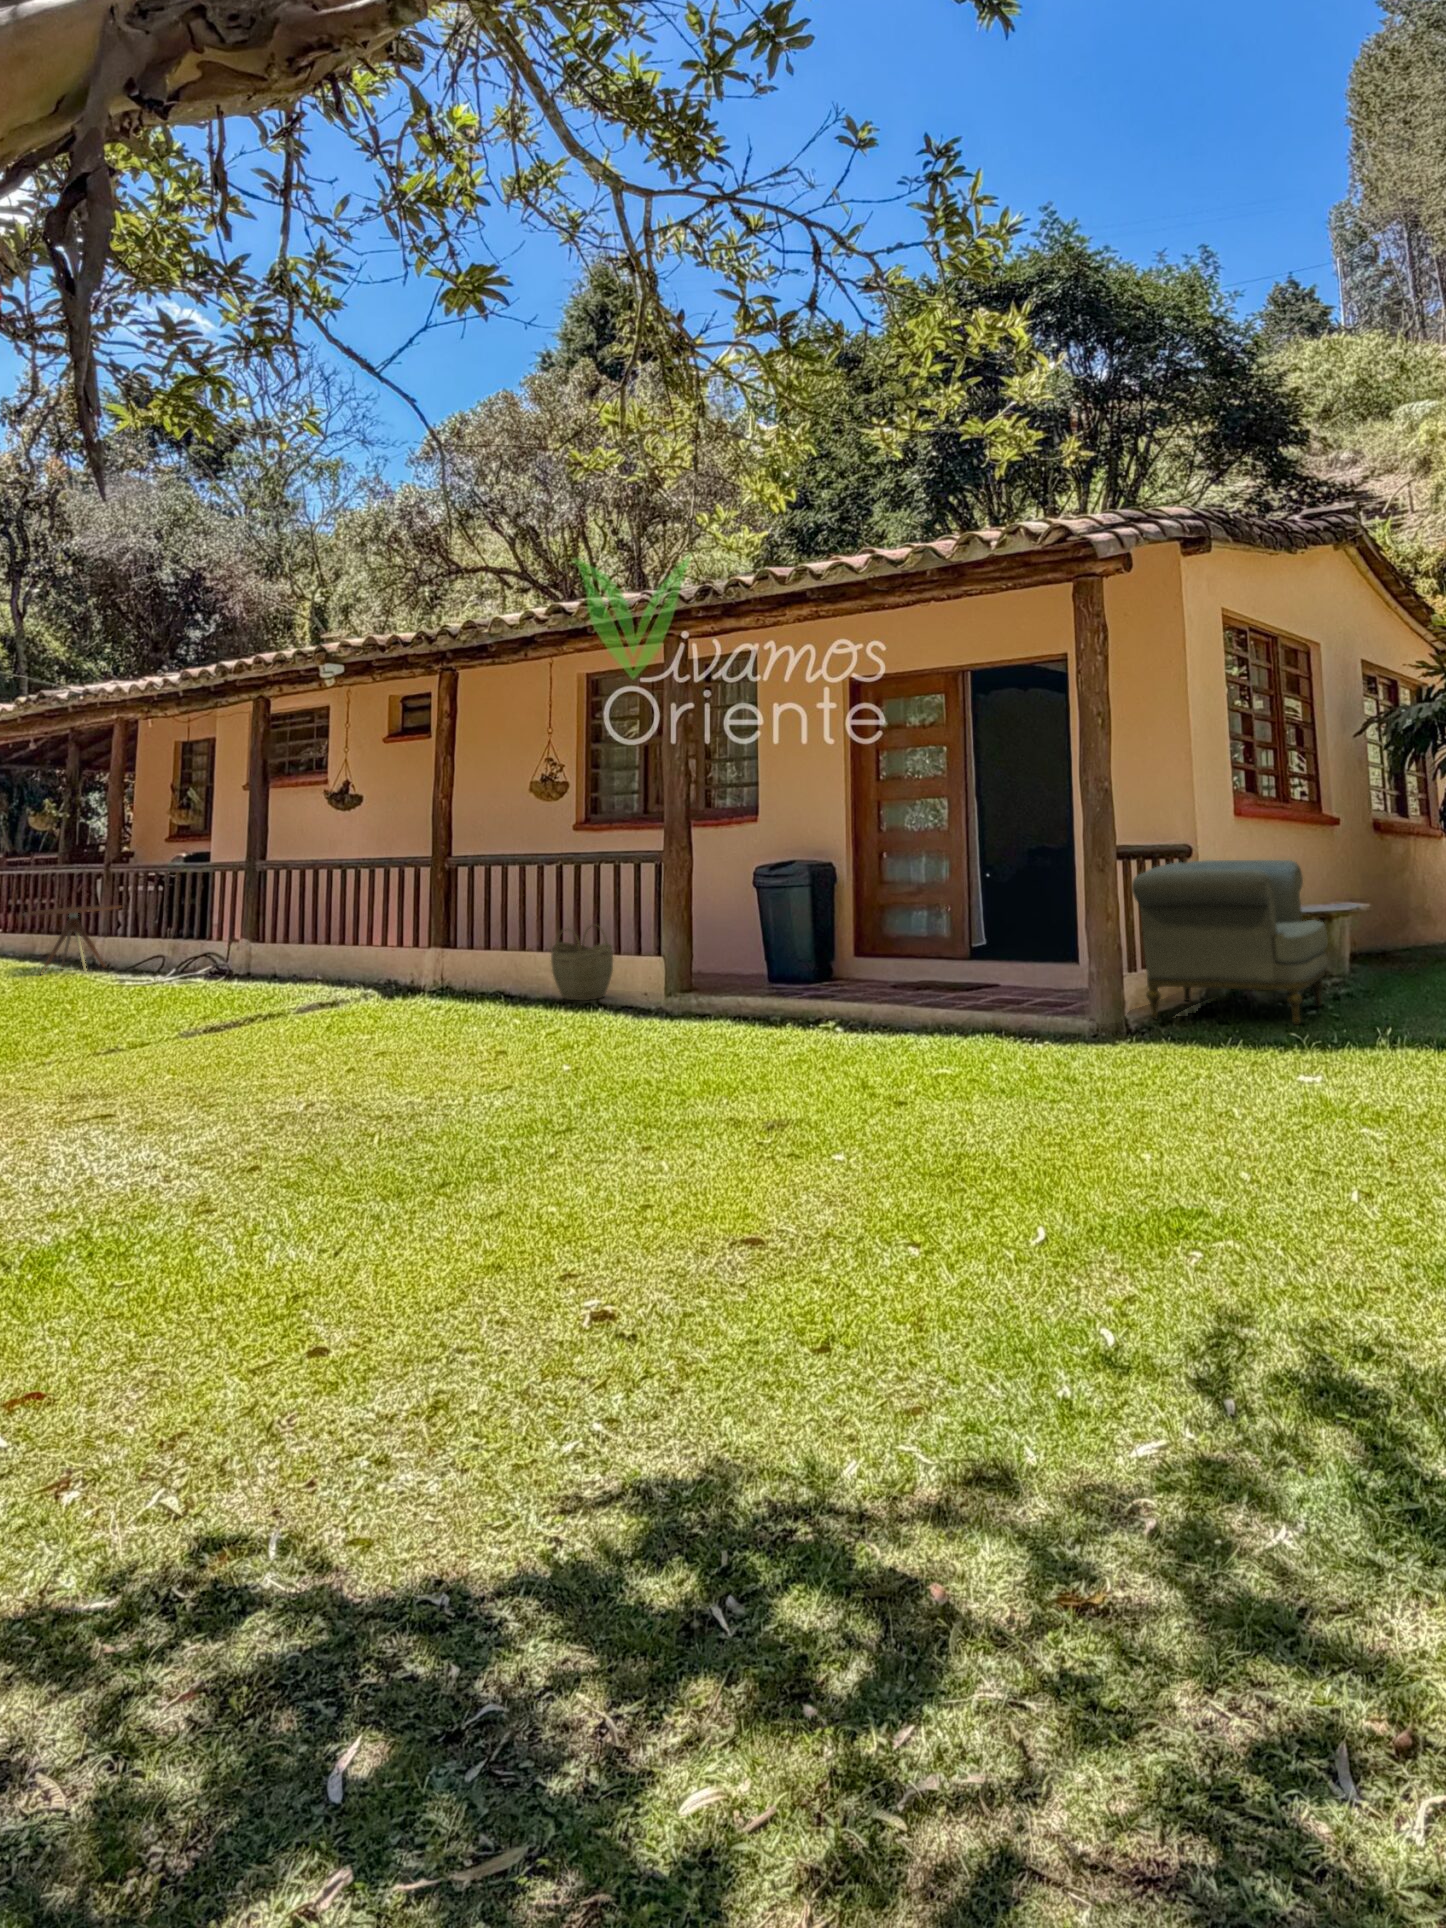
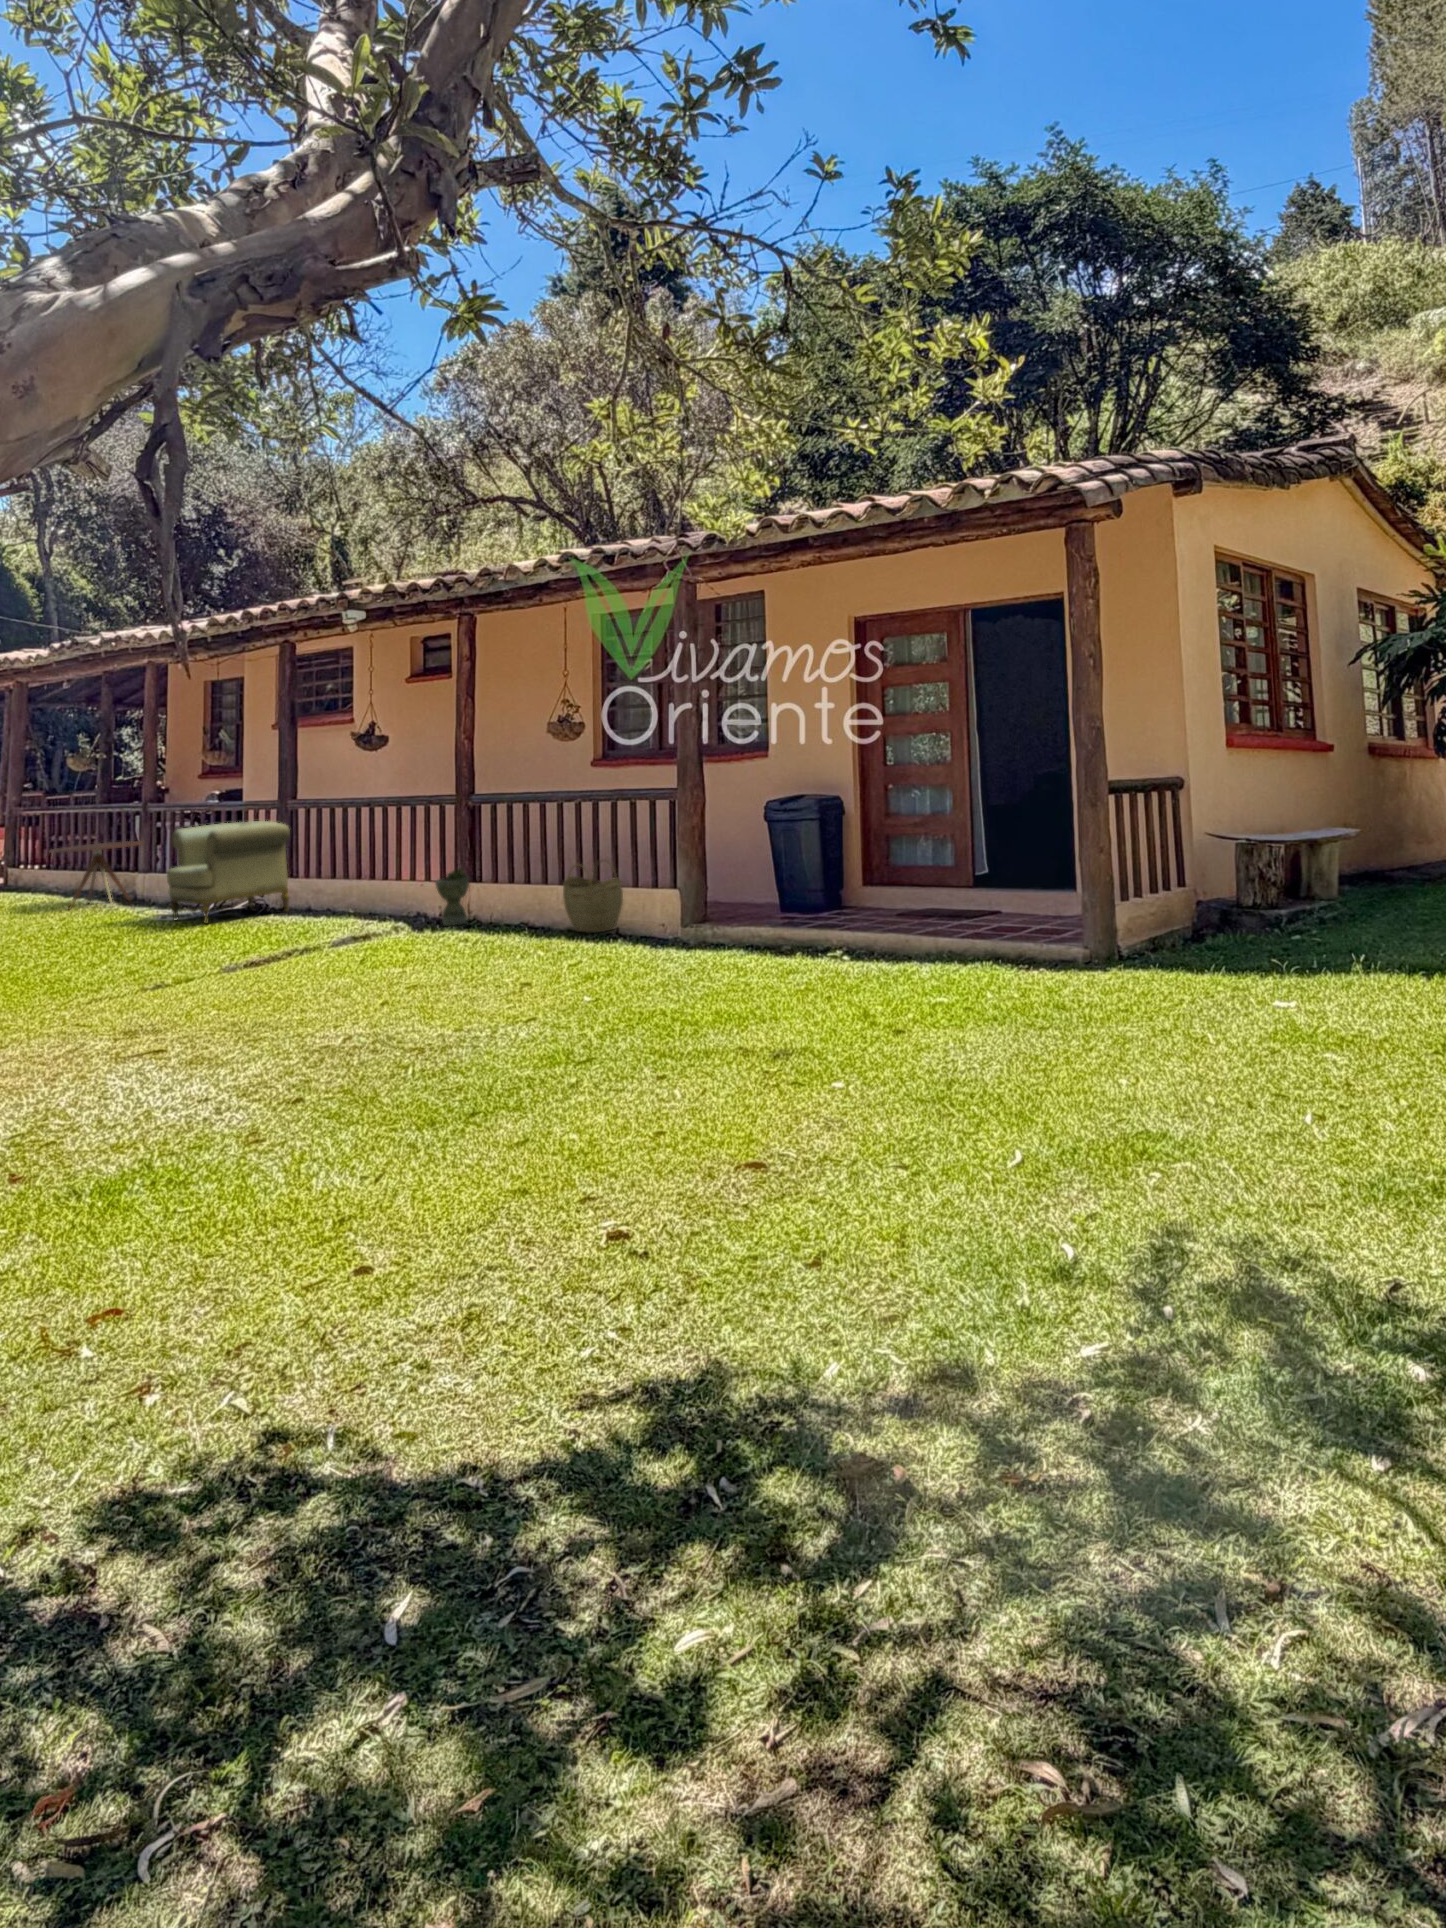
armchair: present [1132,860,1328,1025] -> present [167,821,290,924]
planter: none [419,932,455,993] -> present [435,867,469,926]

